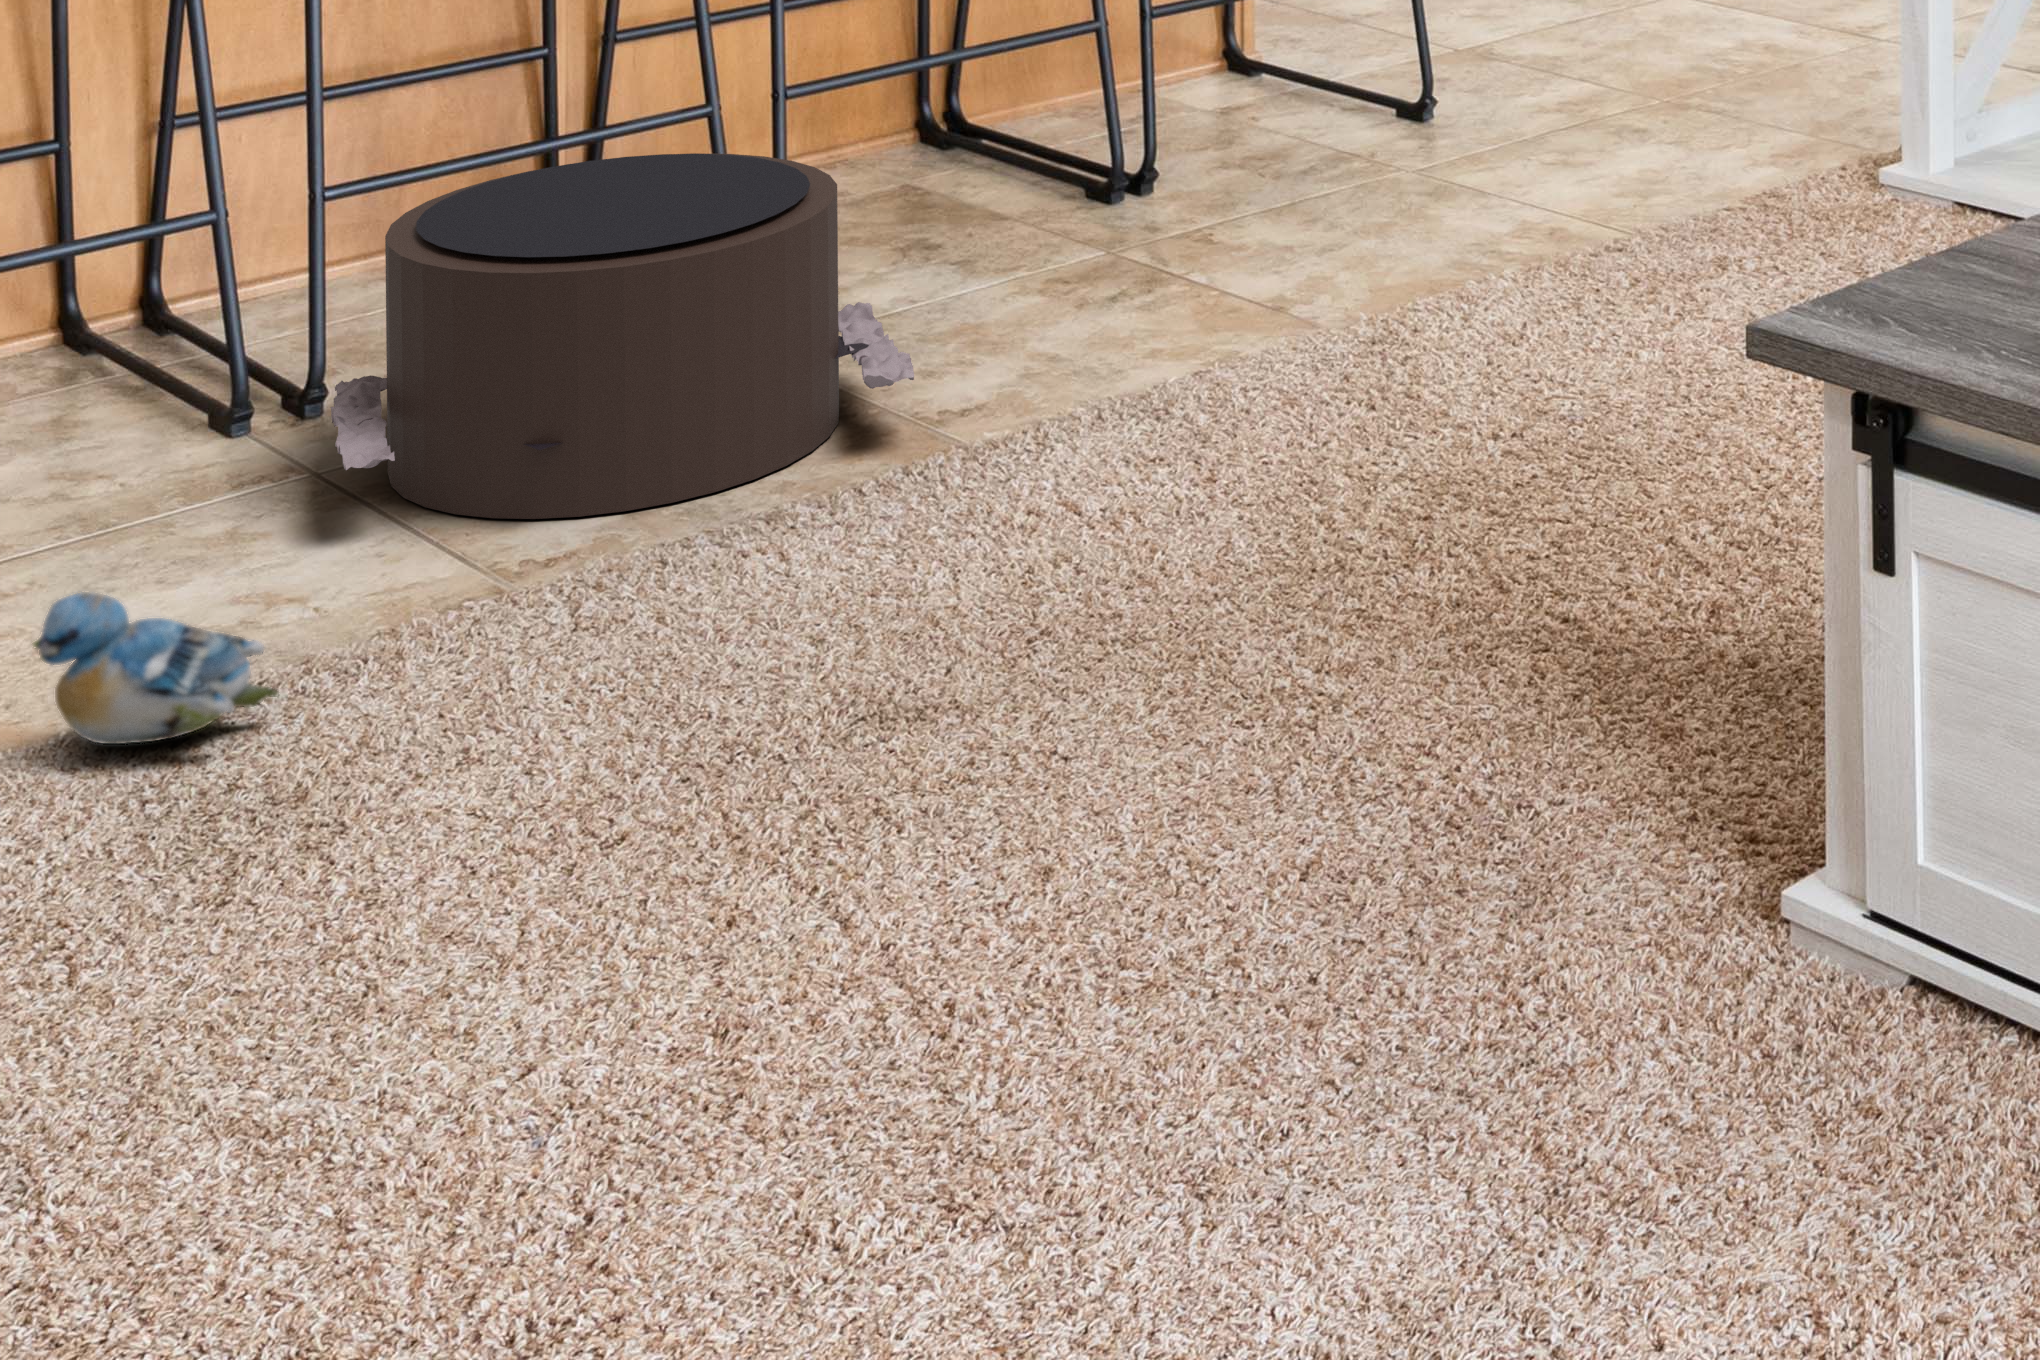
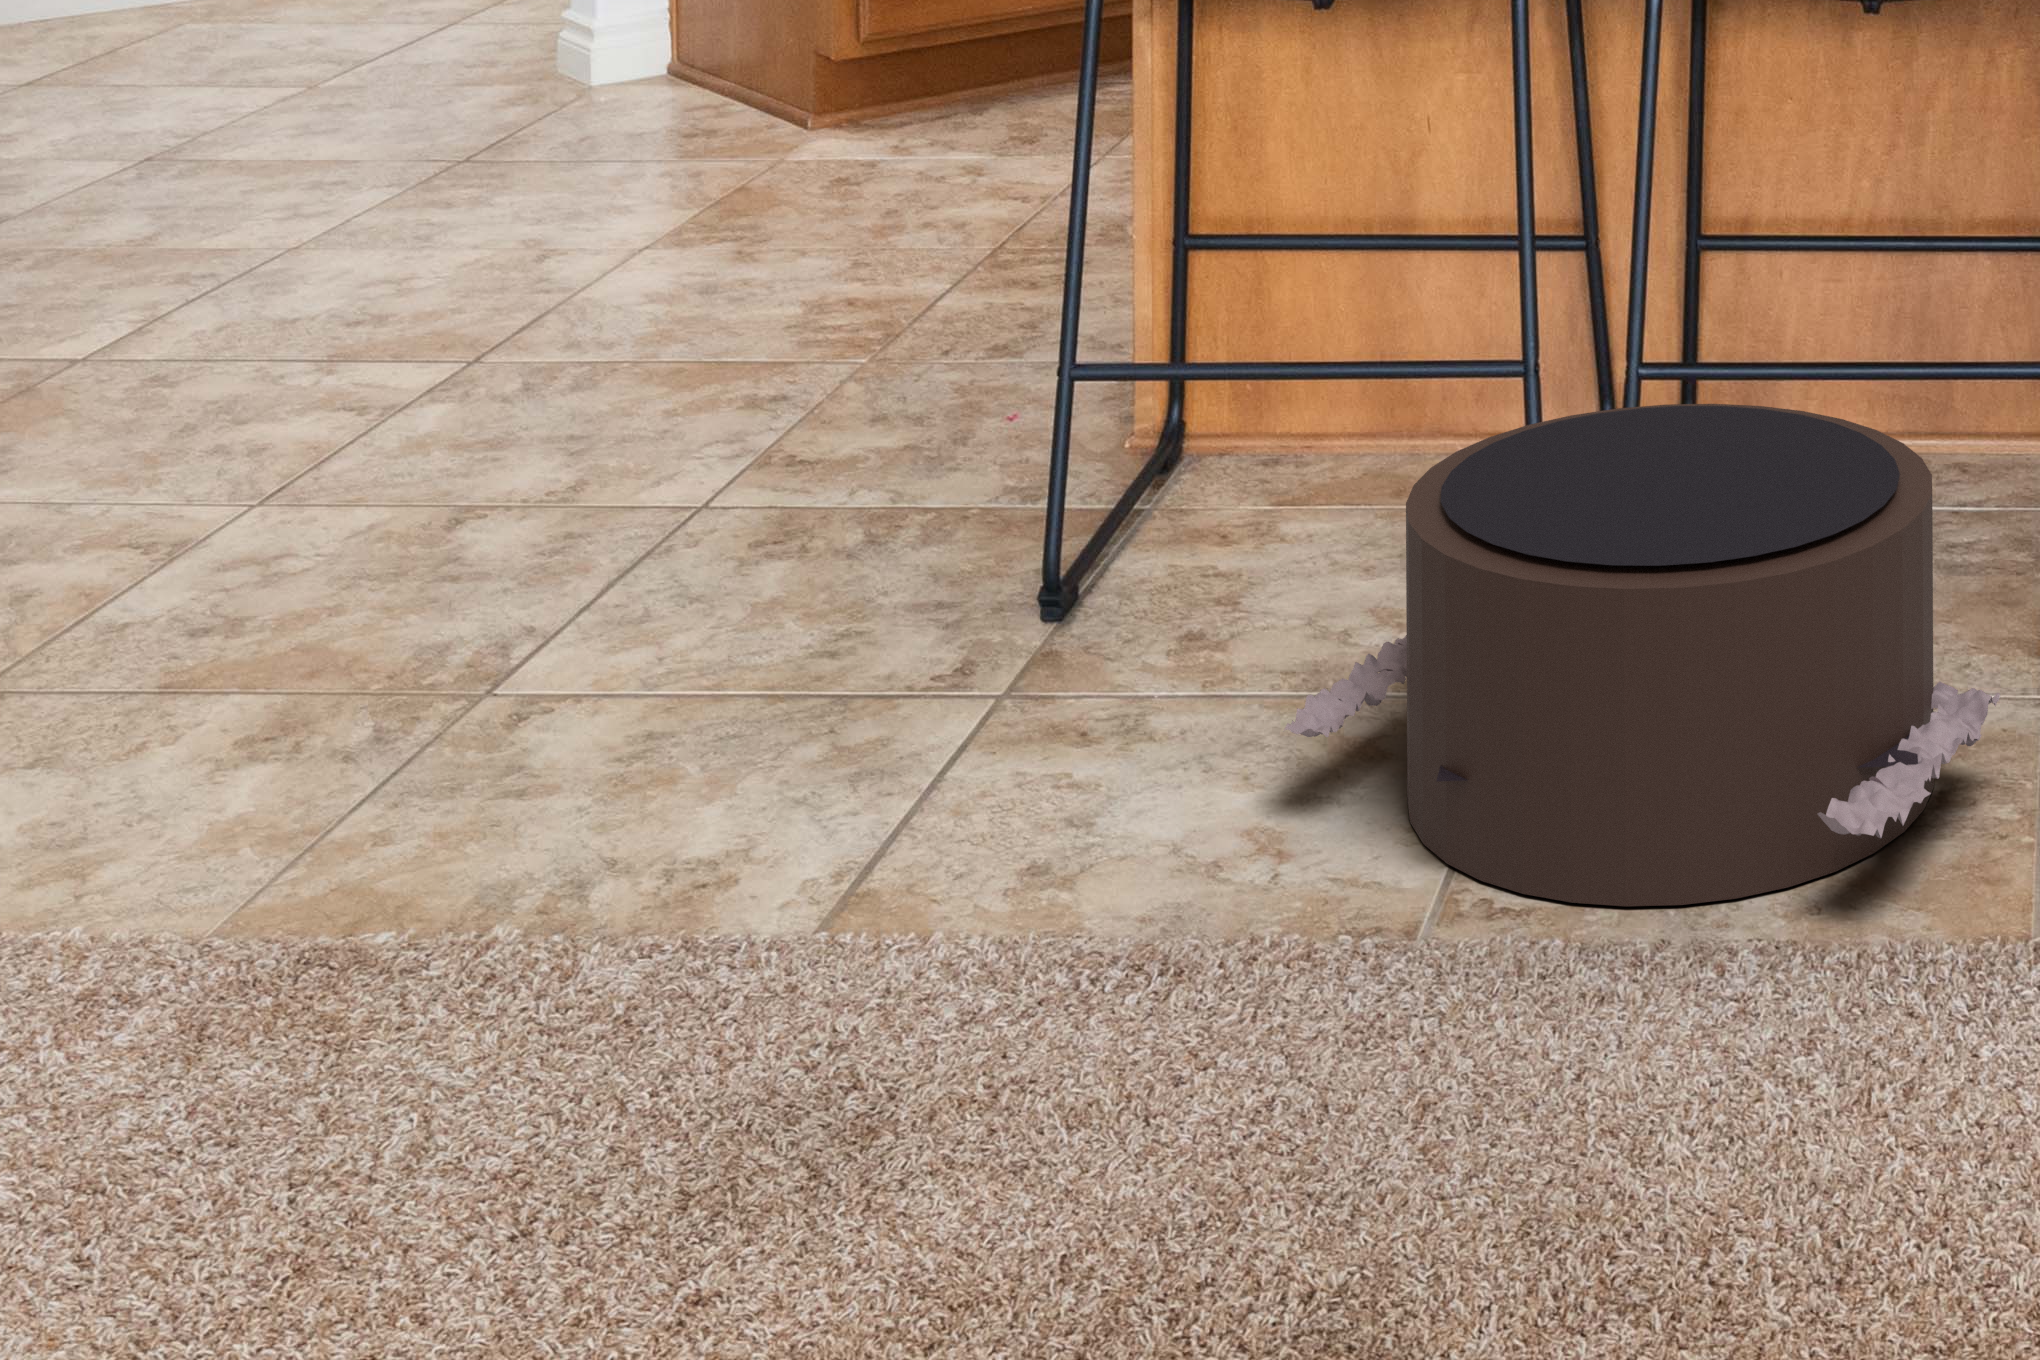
plush toy: present [33,592,278,744] -> none [706,815,921,1026]

